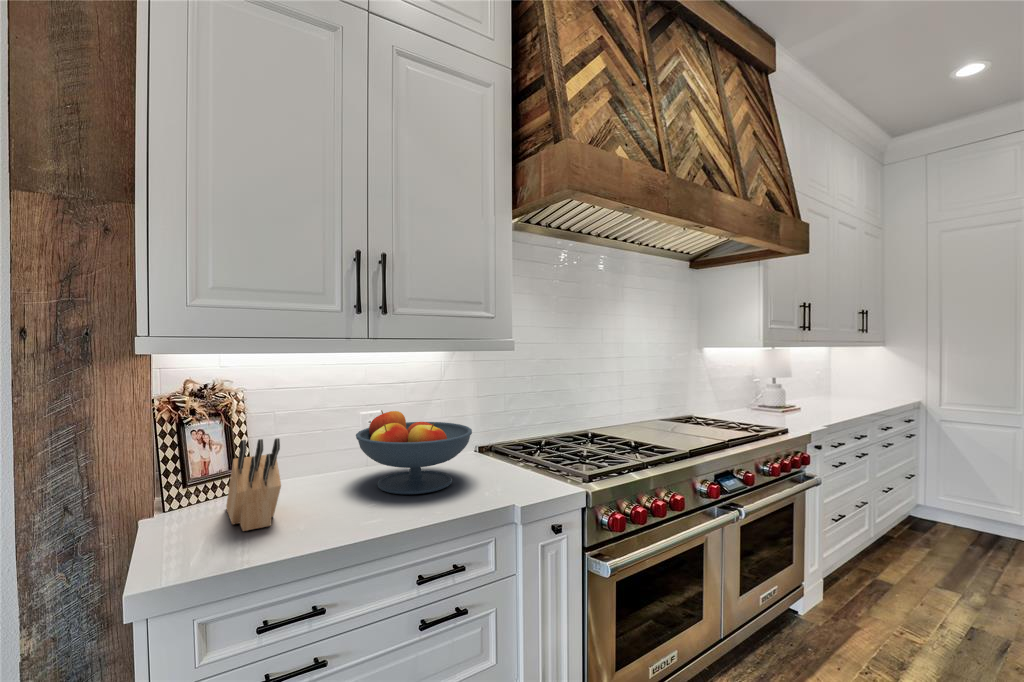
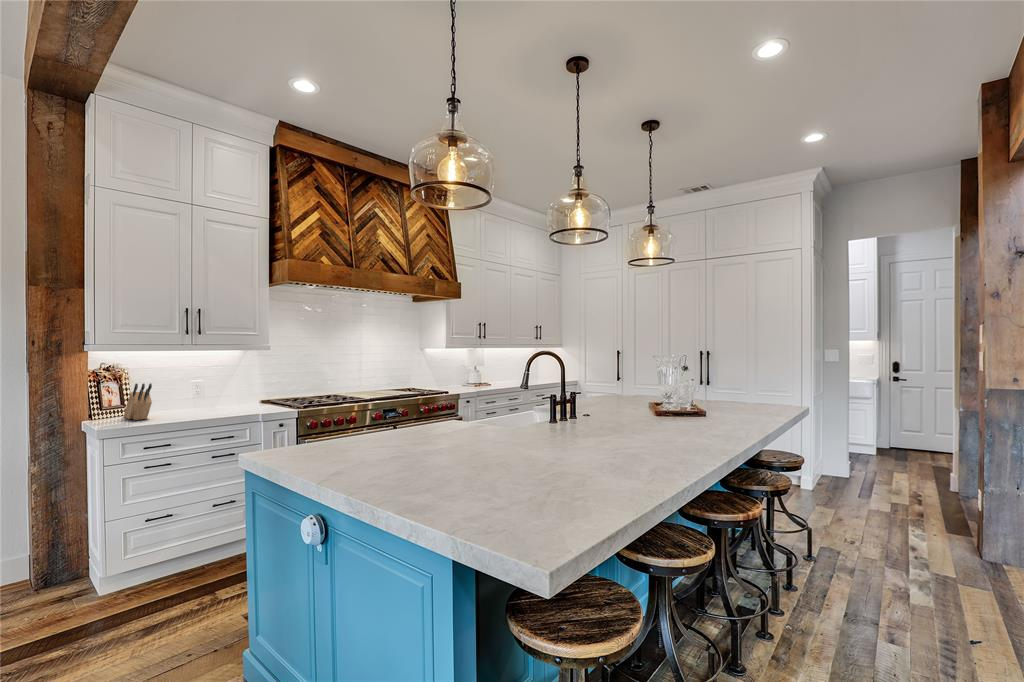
fruit bowl: present [356,410,472,494] -> none [186,378,245,412]

